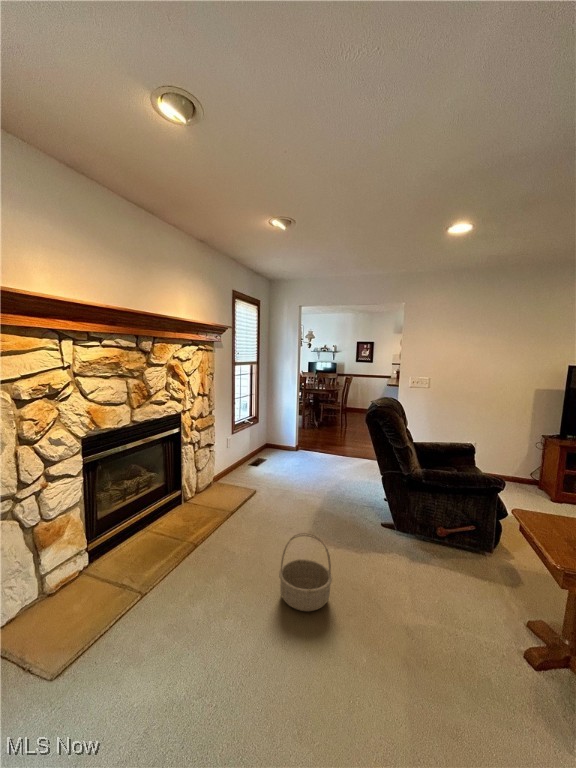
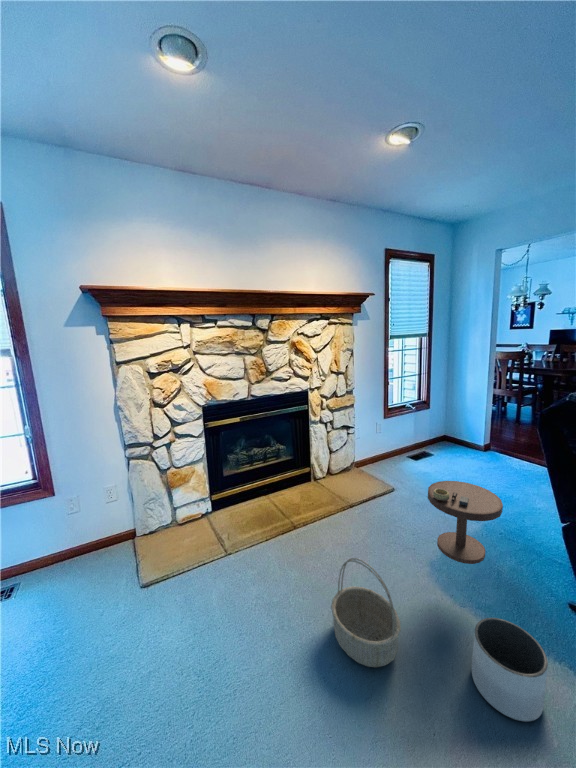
side table: none [317,466,361,547] -> present [428,481,503,564]
planter: none [364,540,402,592] -> present [472,618,548,722]

